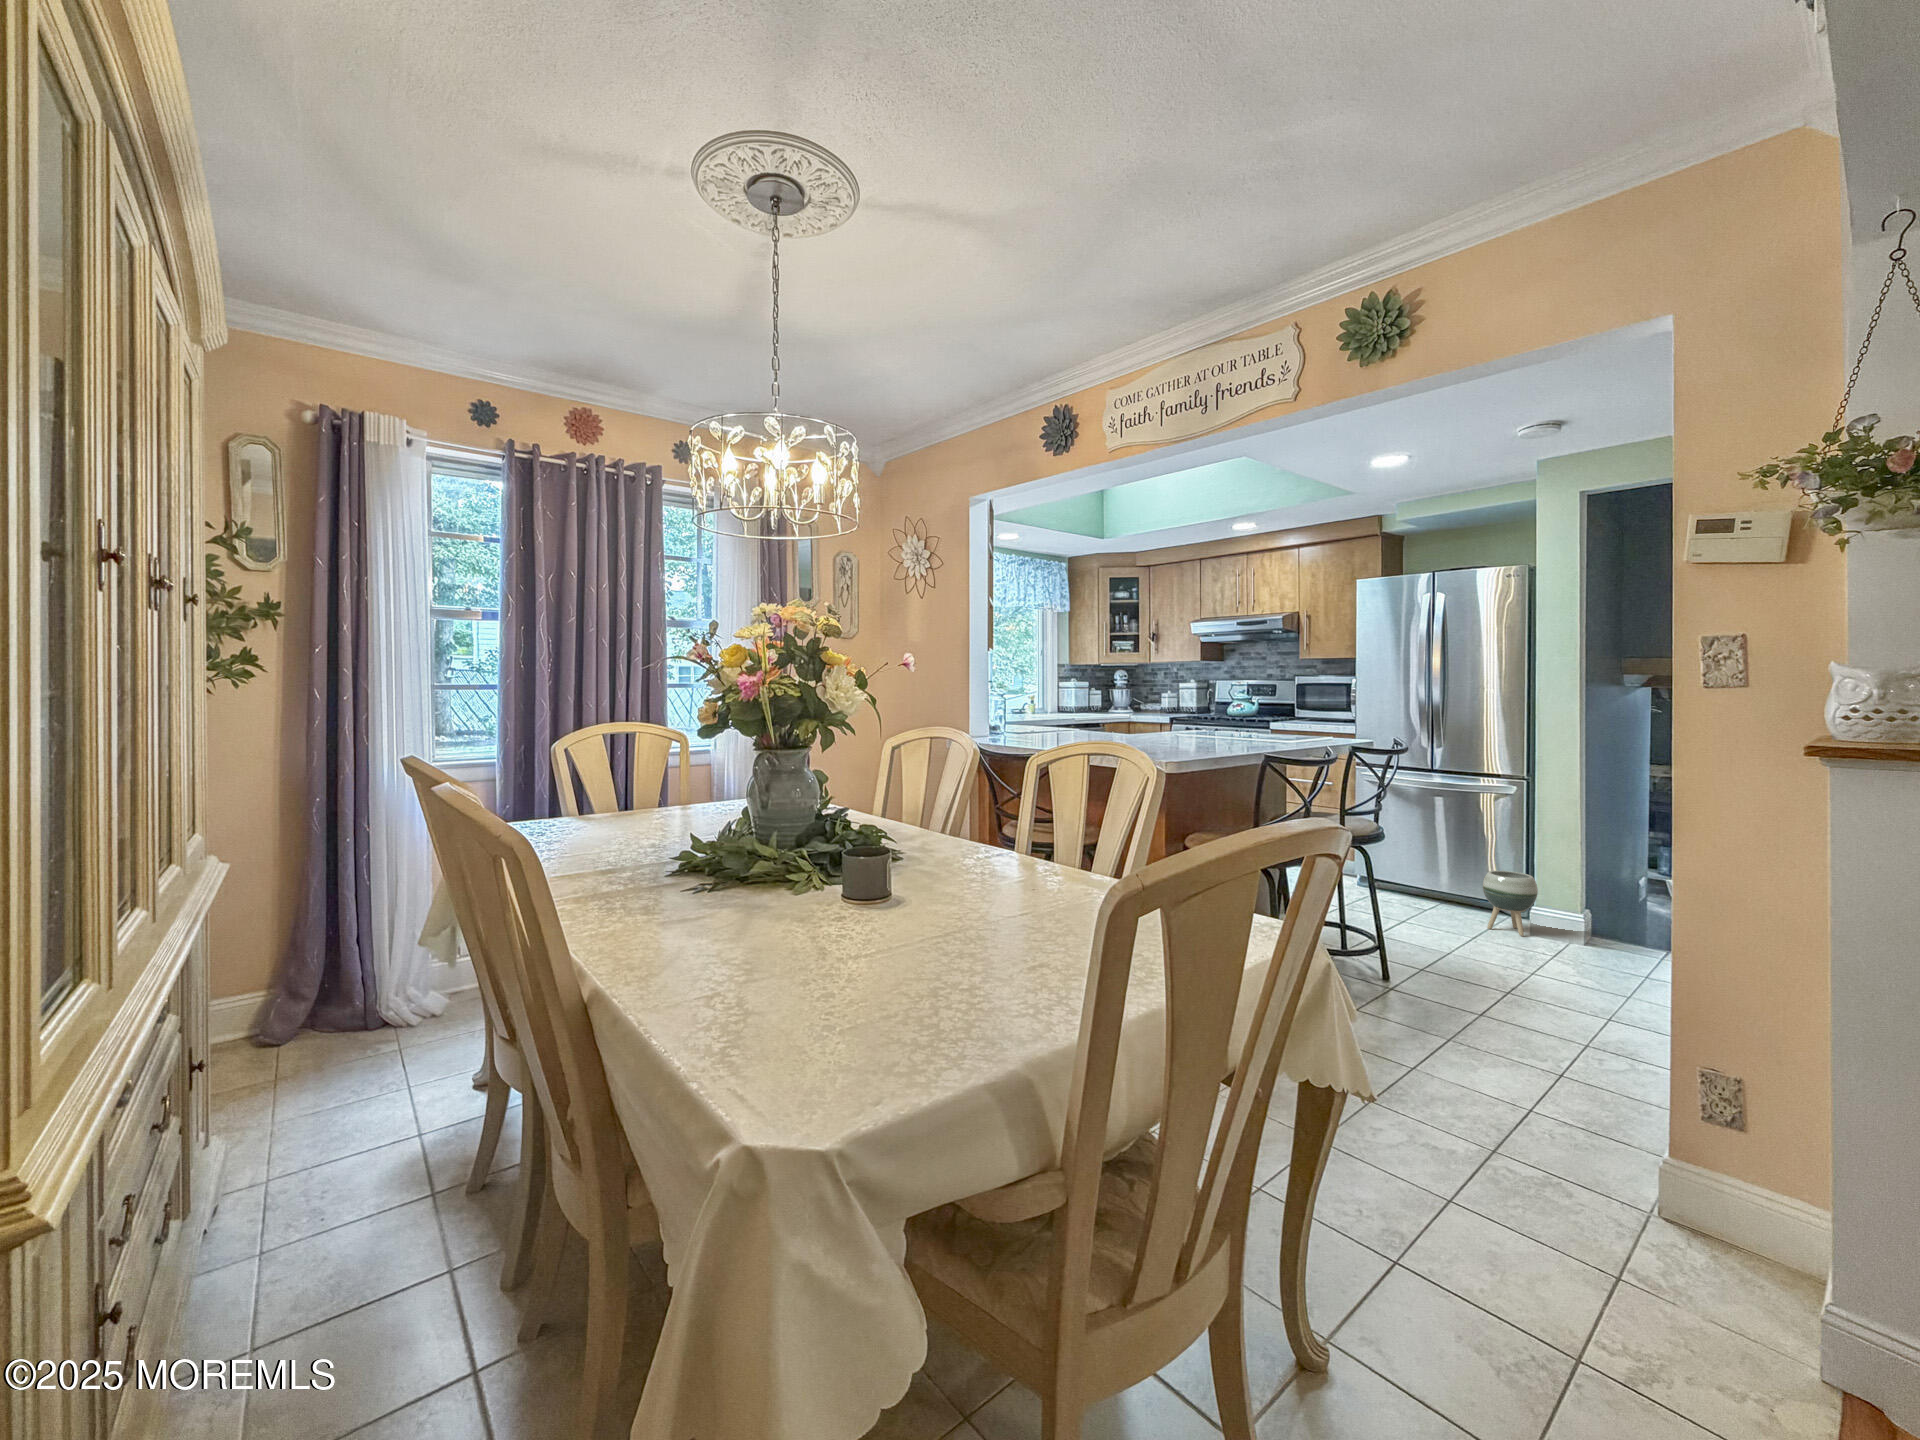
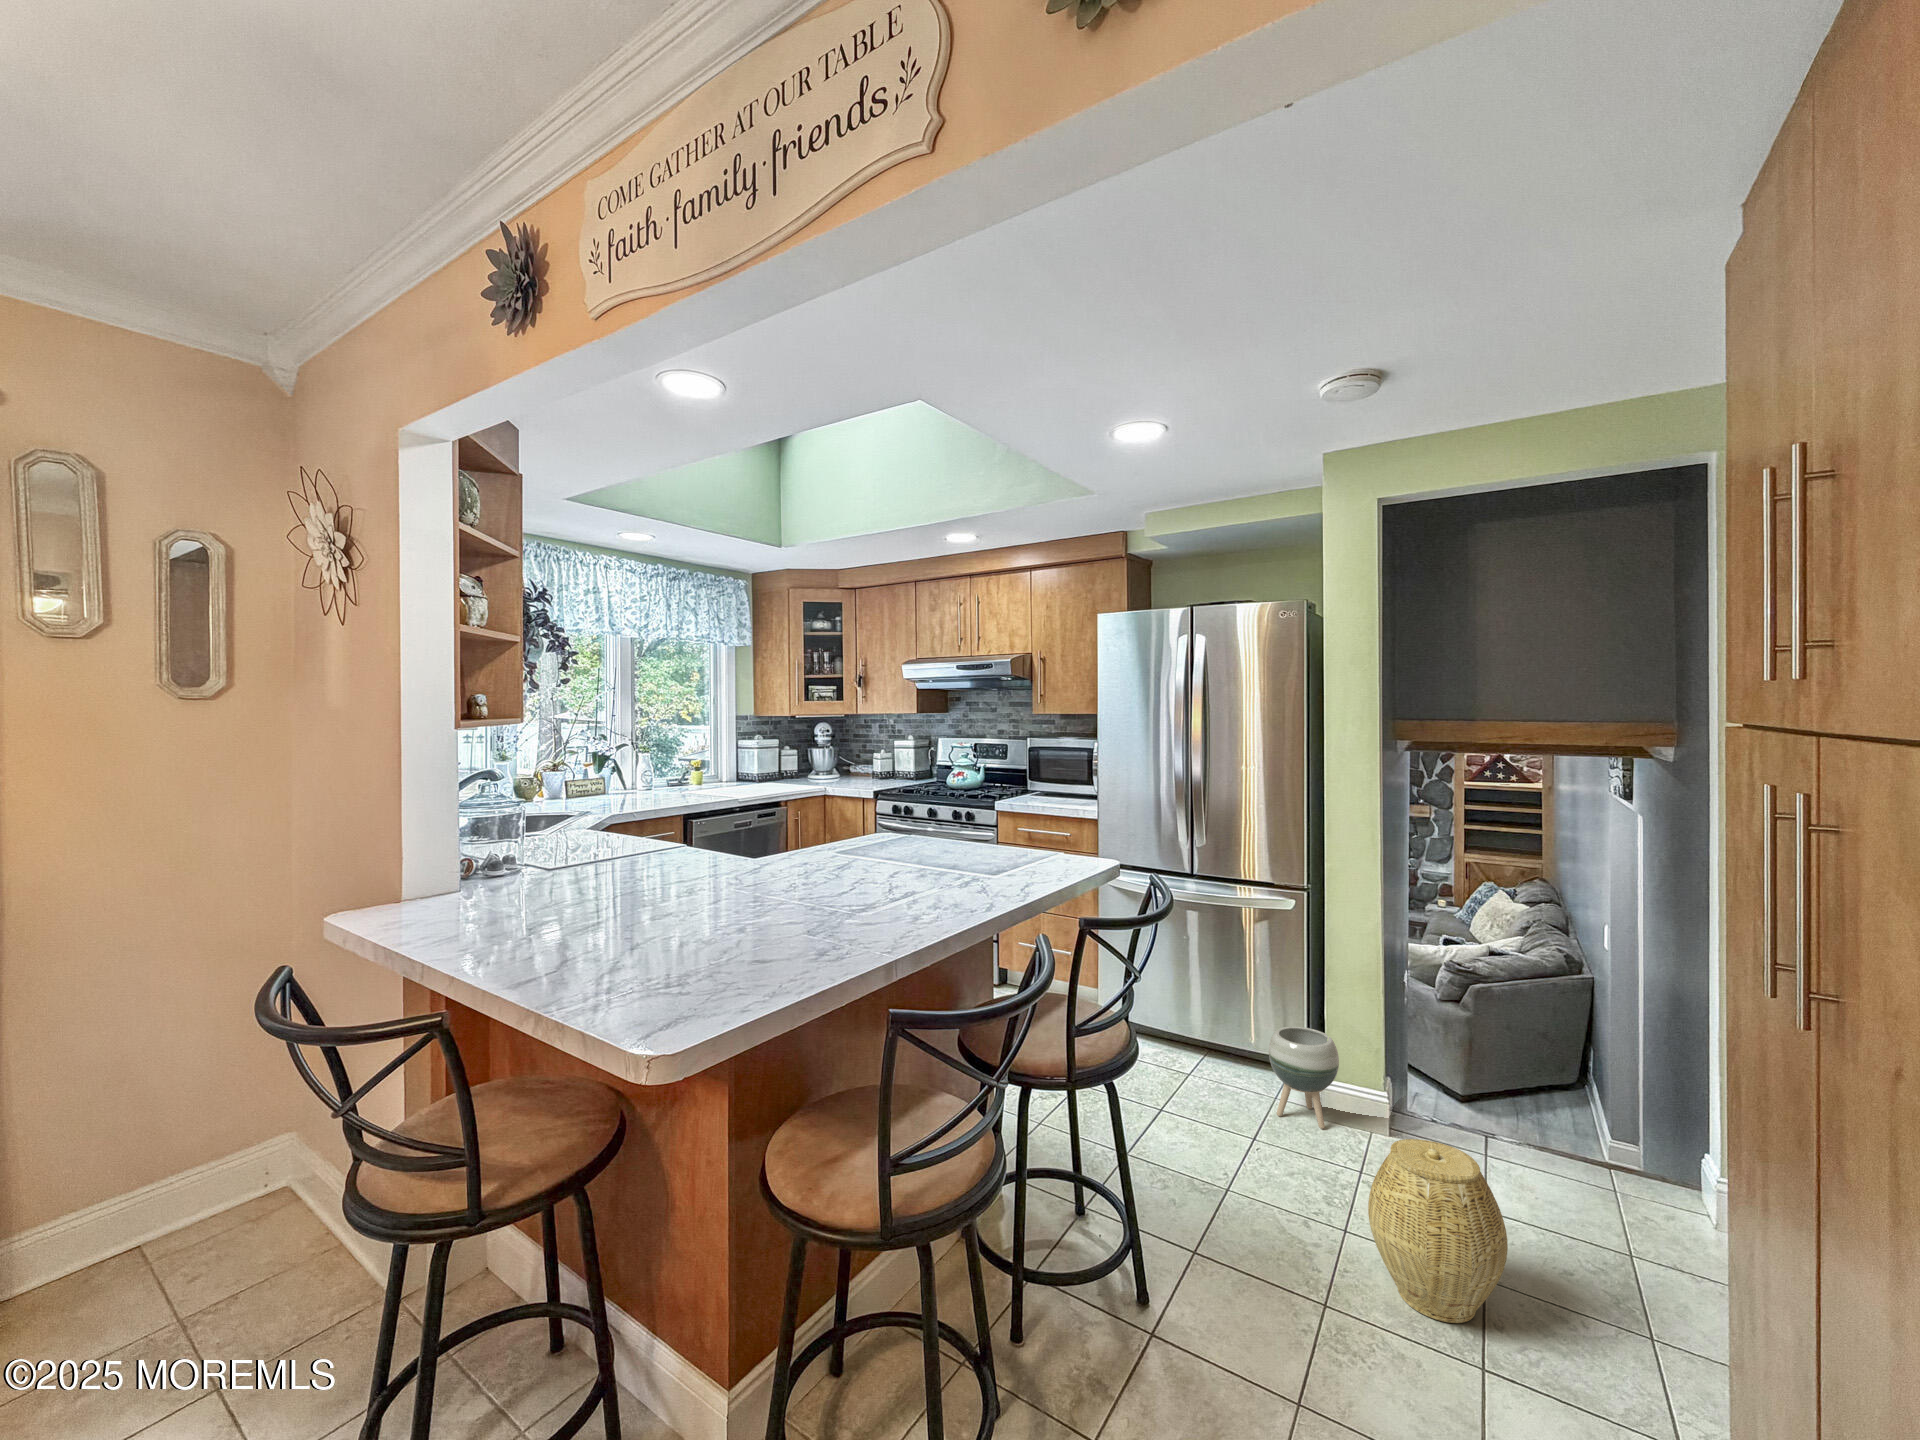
woven basket: none [1533,904,1624,1002] -> present [1368,1139,1508,1323]

